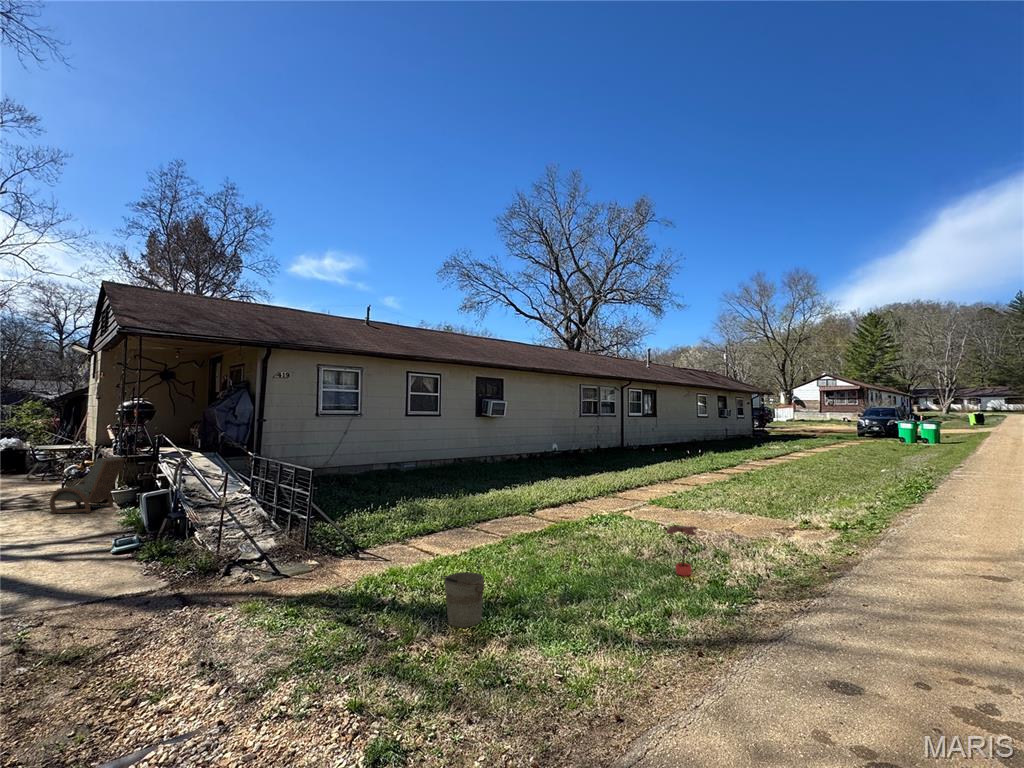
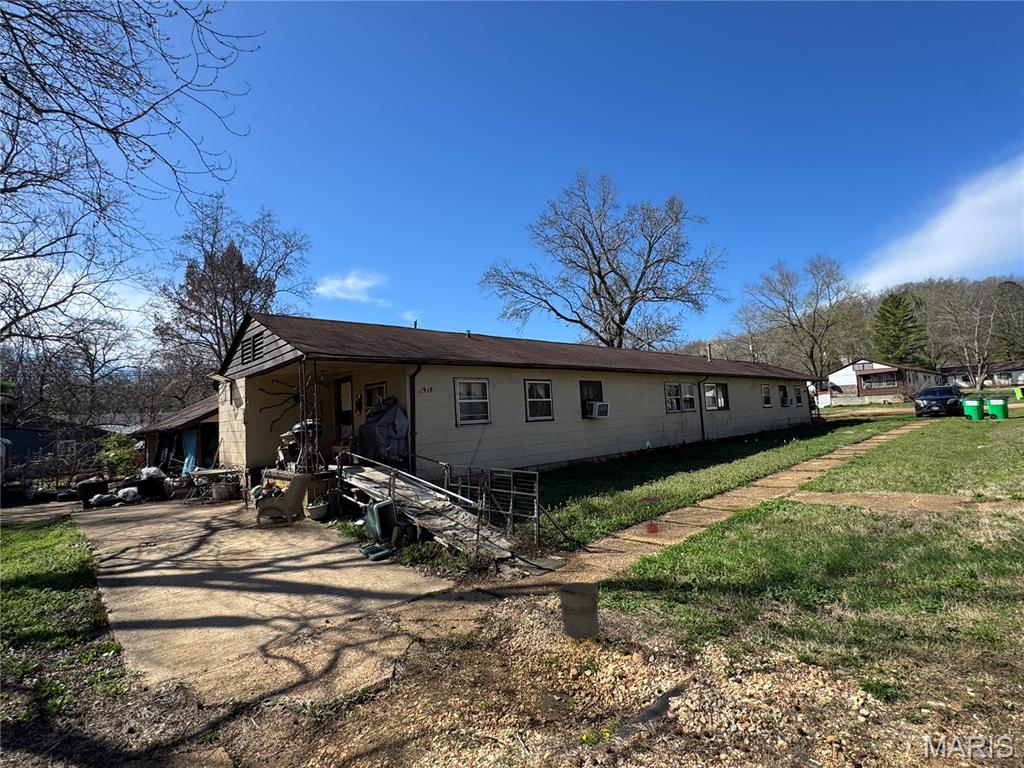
potted plant: present [666,526,697,576] -> present [638,497,660,532]
bucket: present [440,572,484,627] -> present [554,582,600,638]

